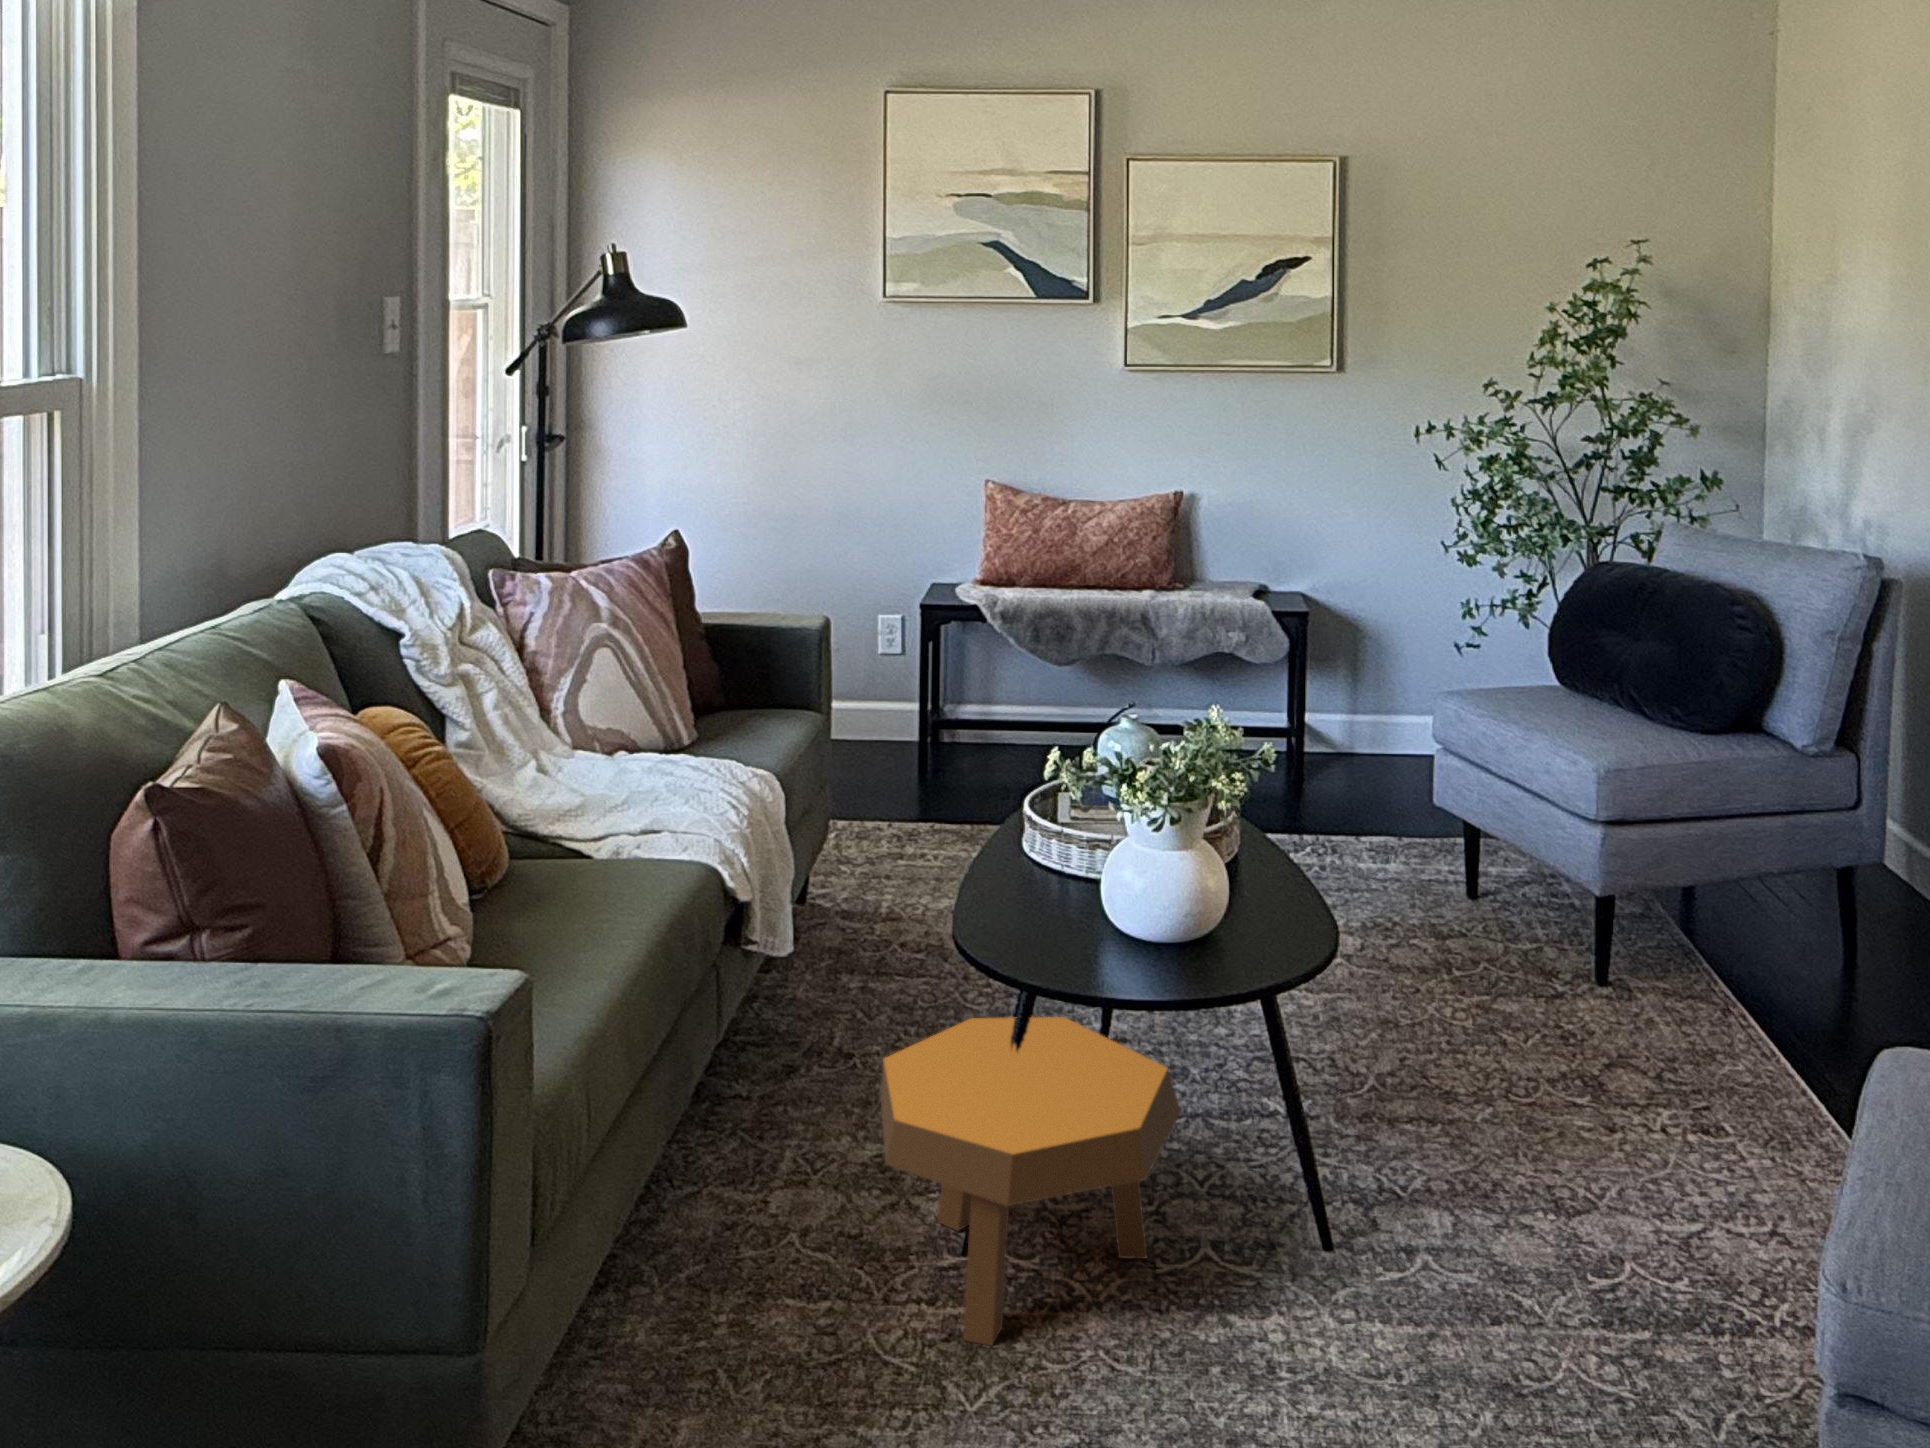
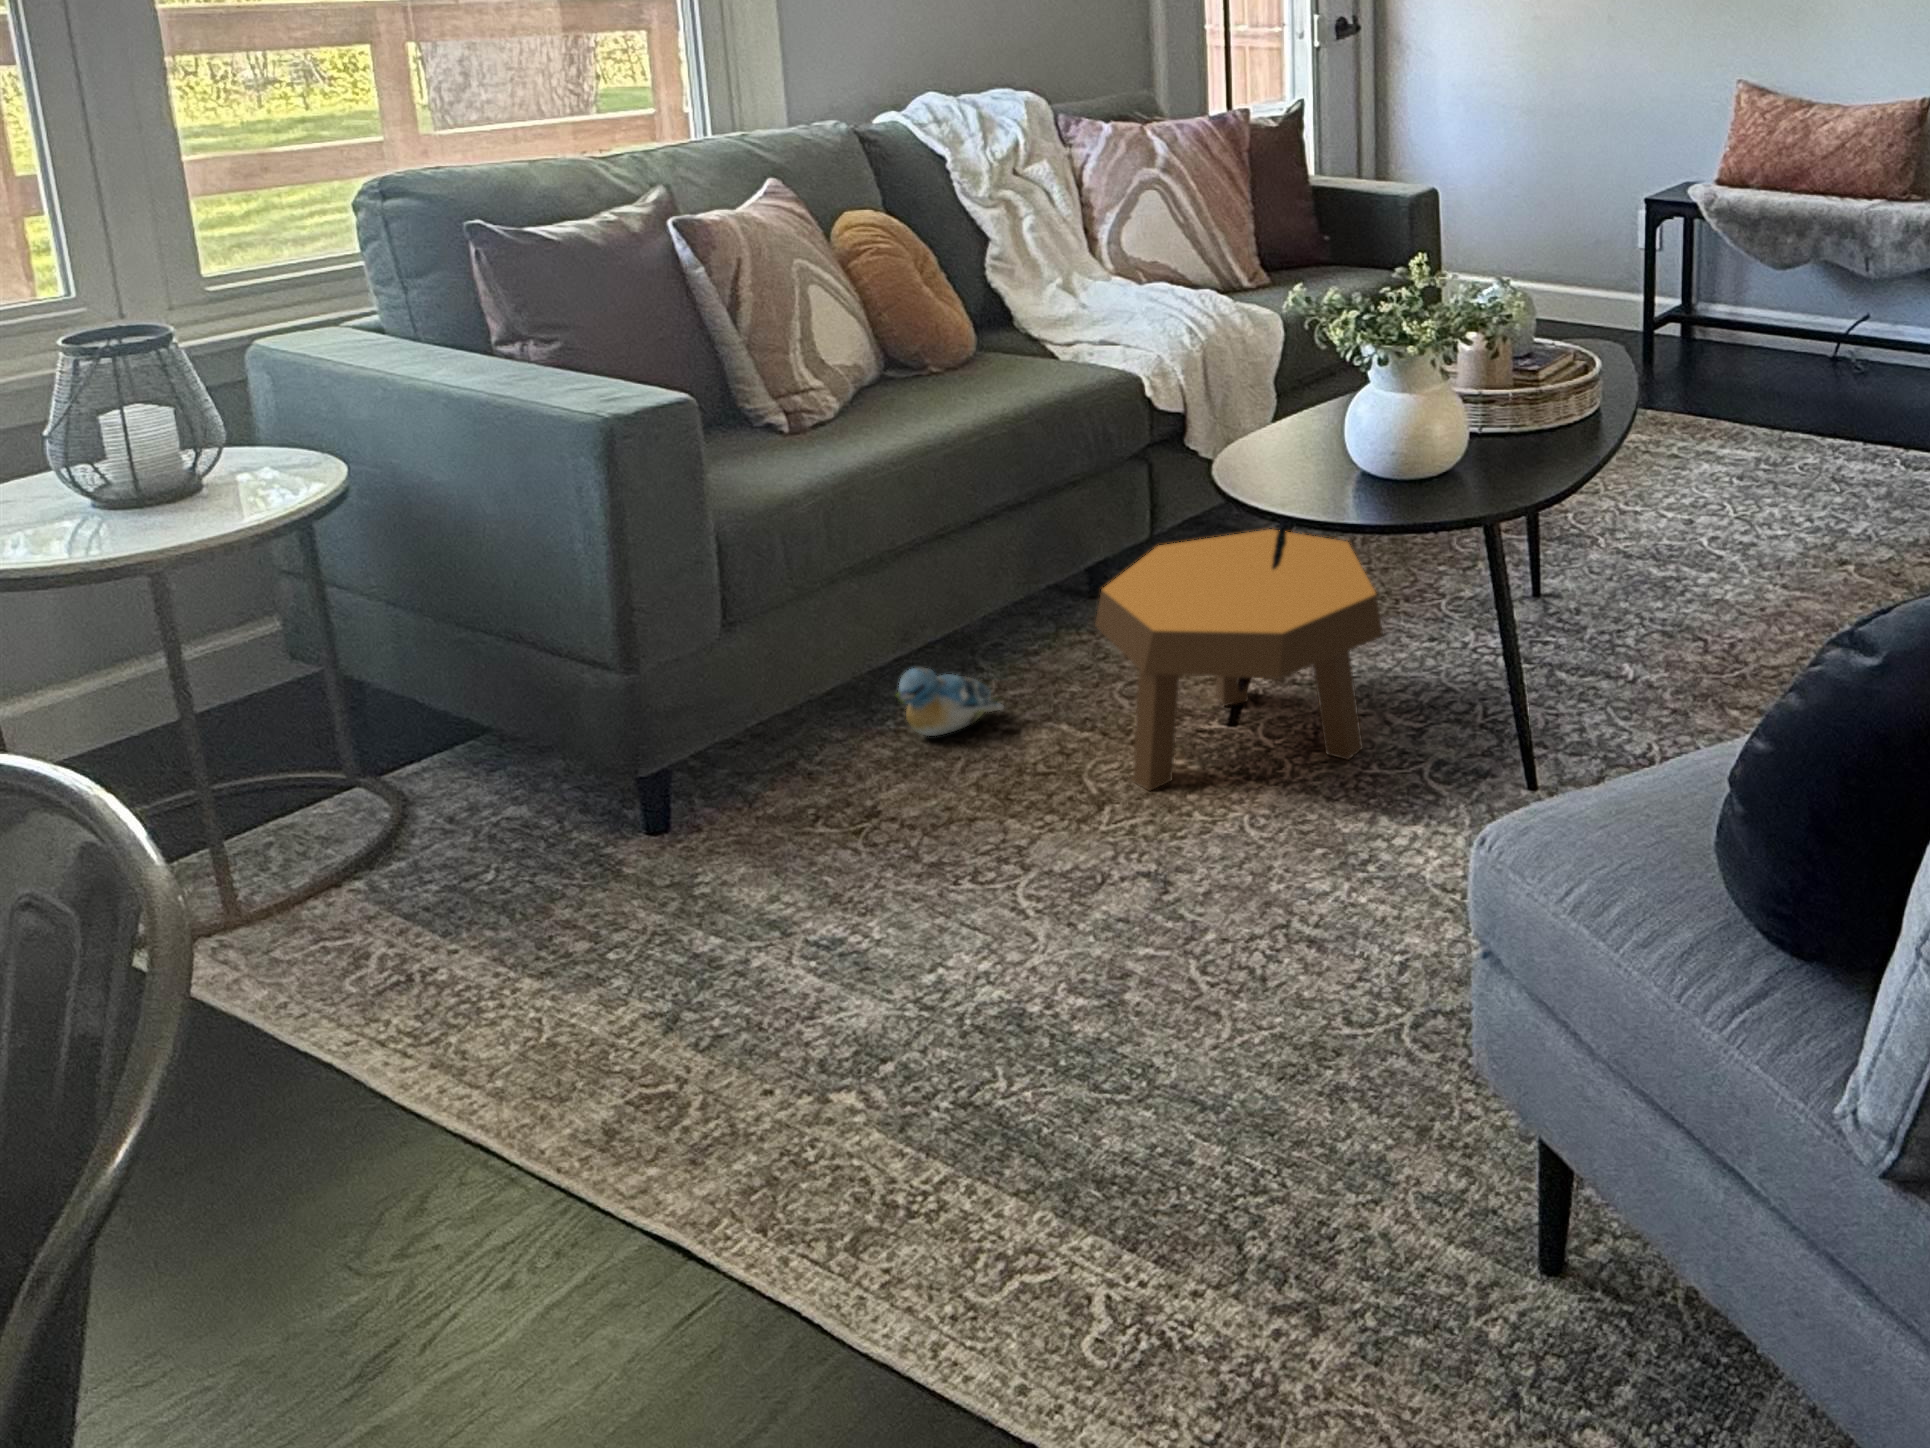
plush toy: none [652,1261,754,1348] -> present [896,668,1004,736]

